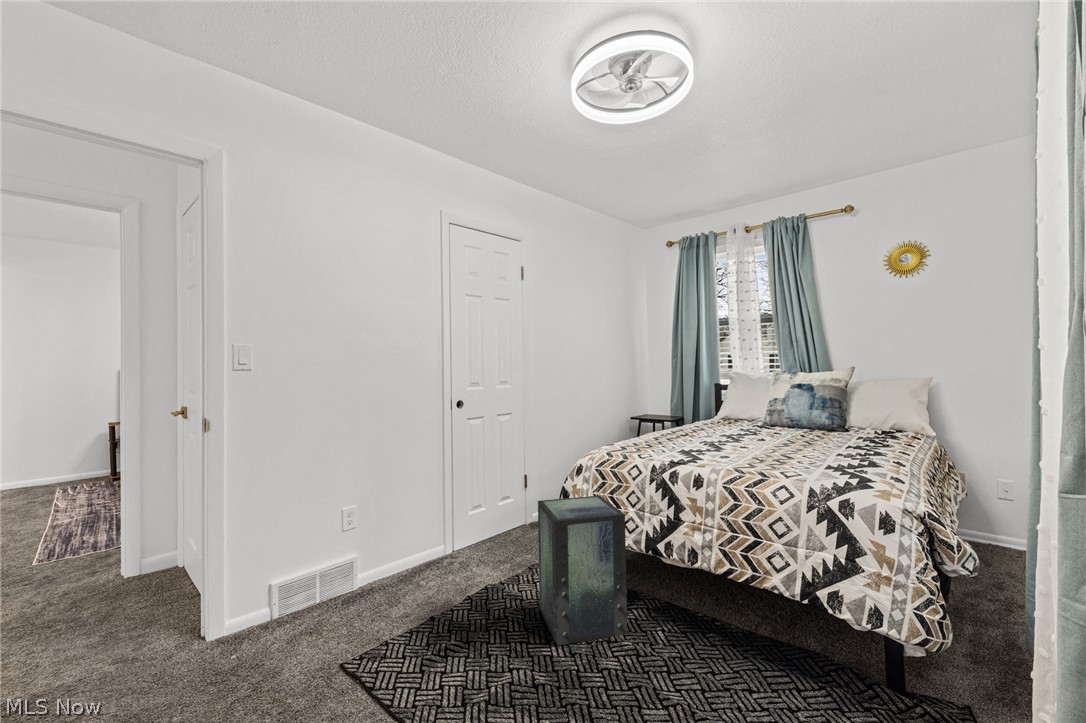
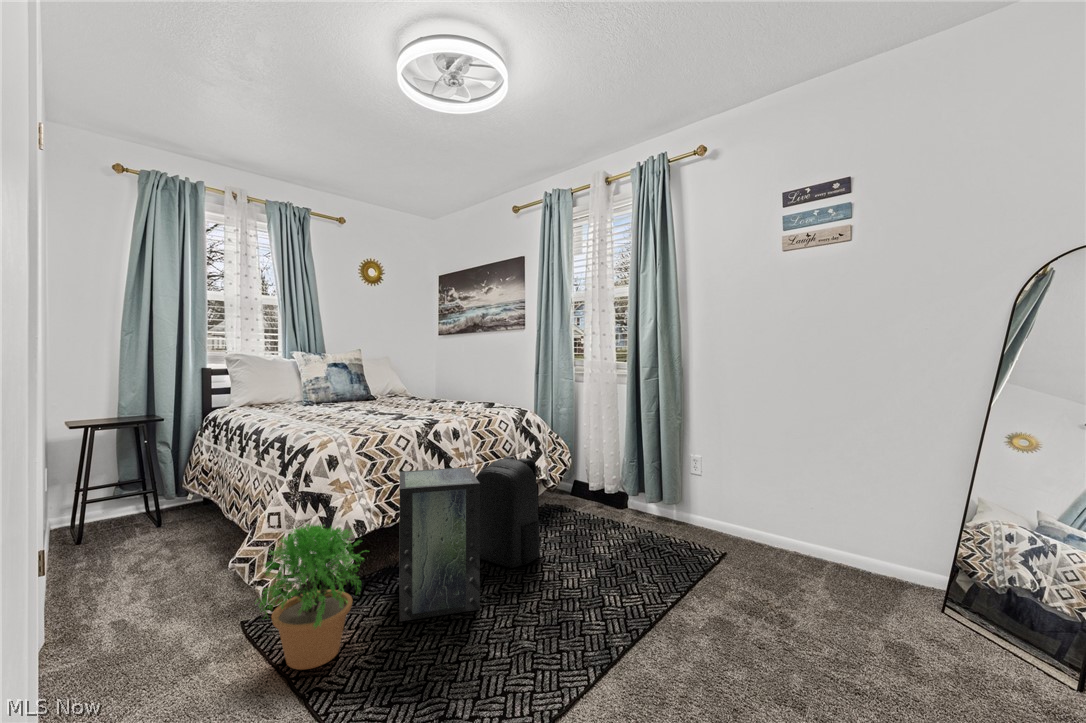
potted plant: none [472,498,539,594] -> present [259,524,364,670]
backpack: none [649,527,756,687] -> present [476,454,541,568]

